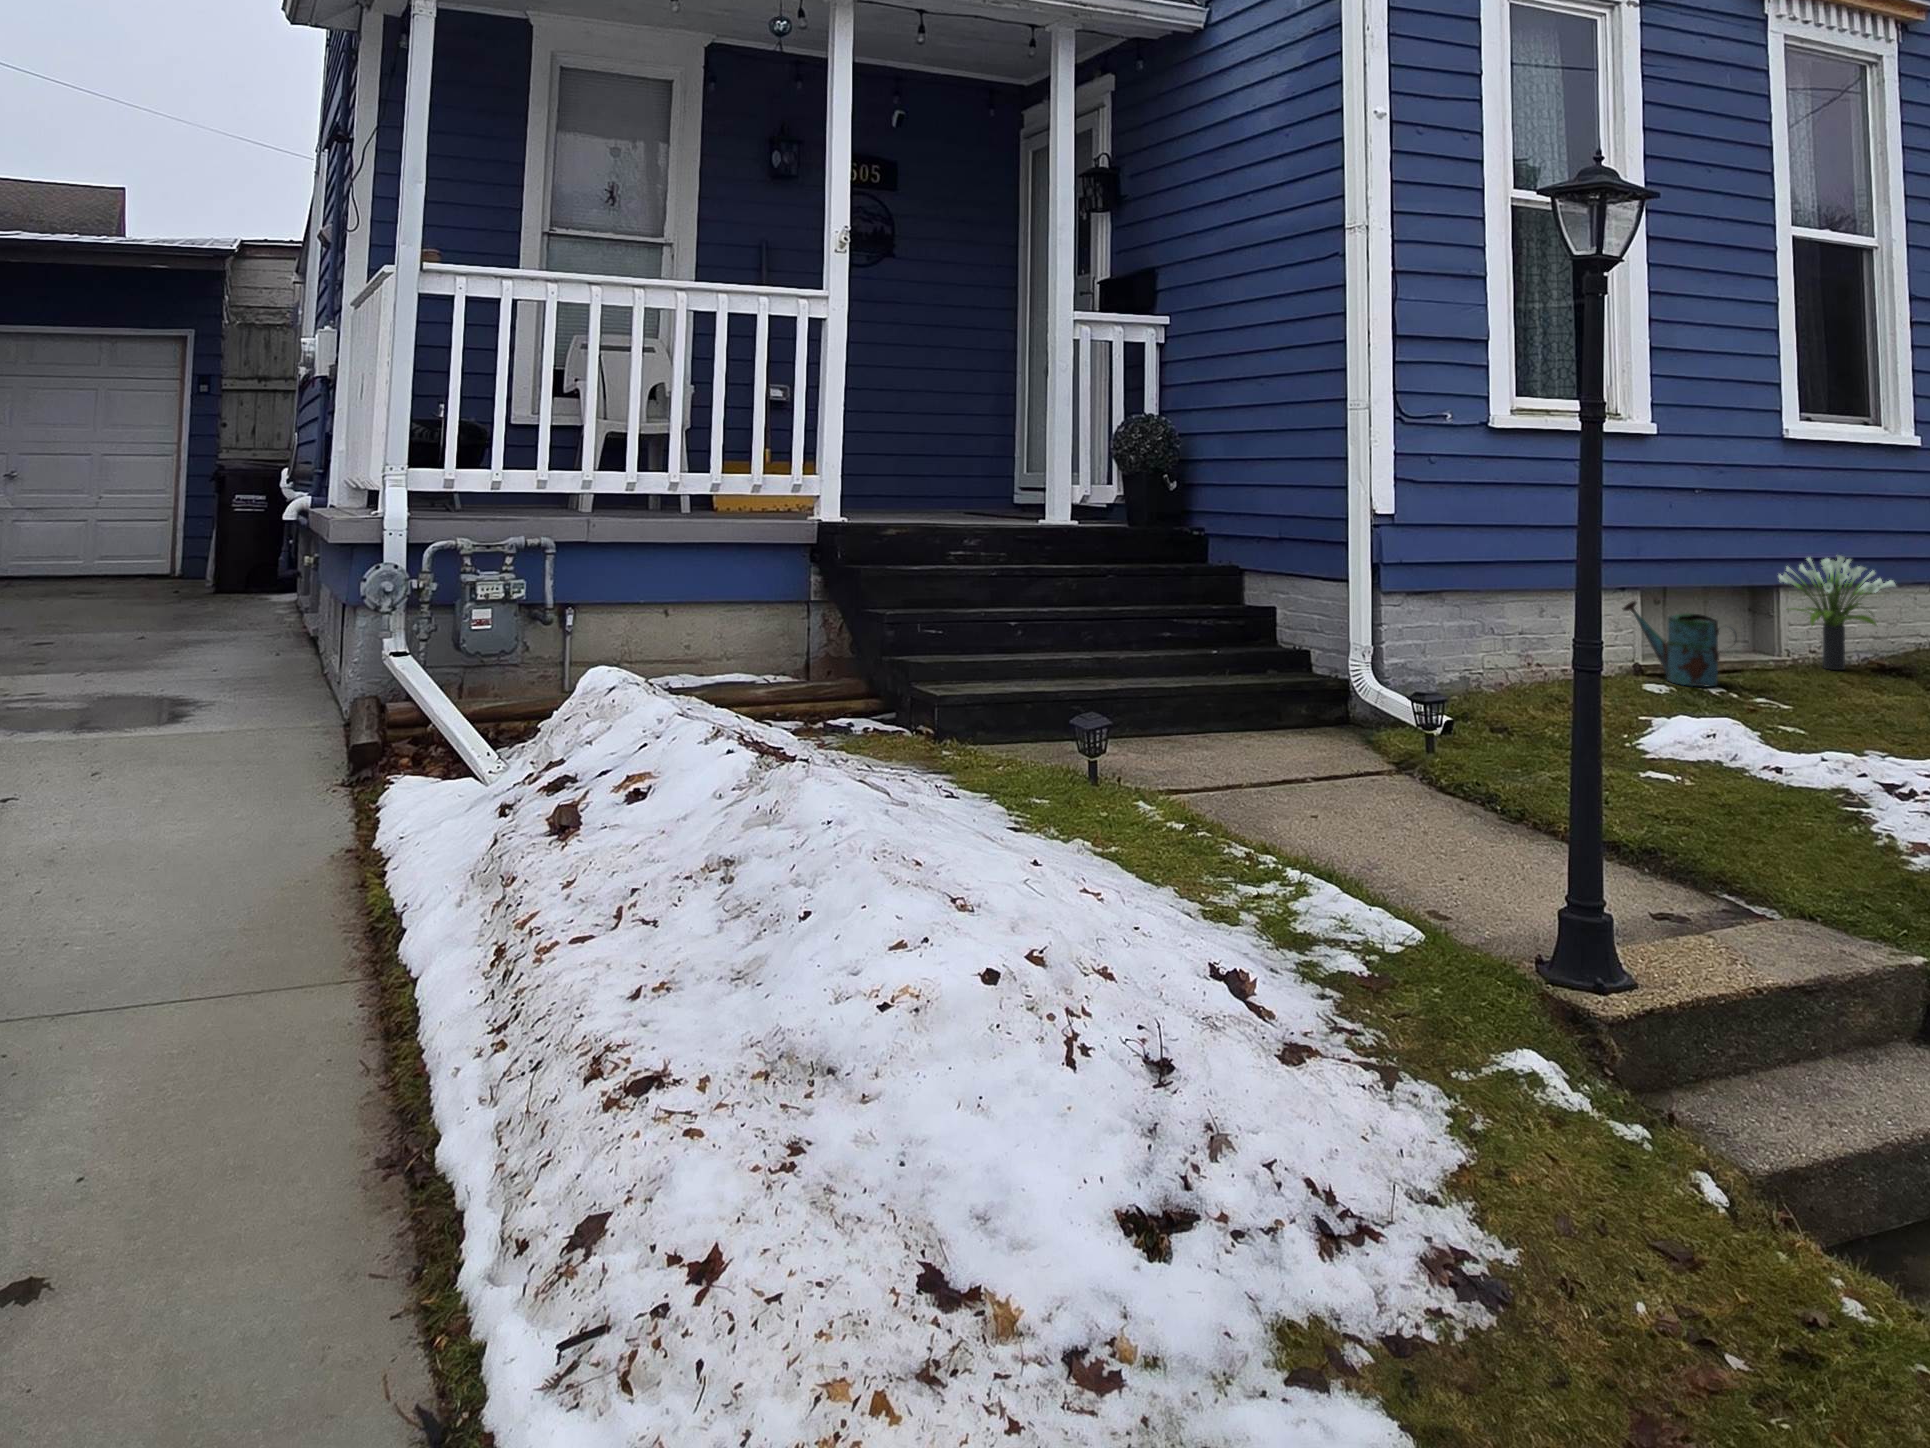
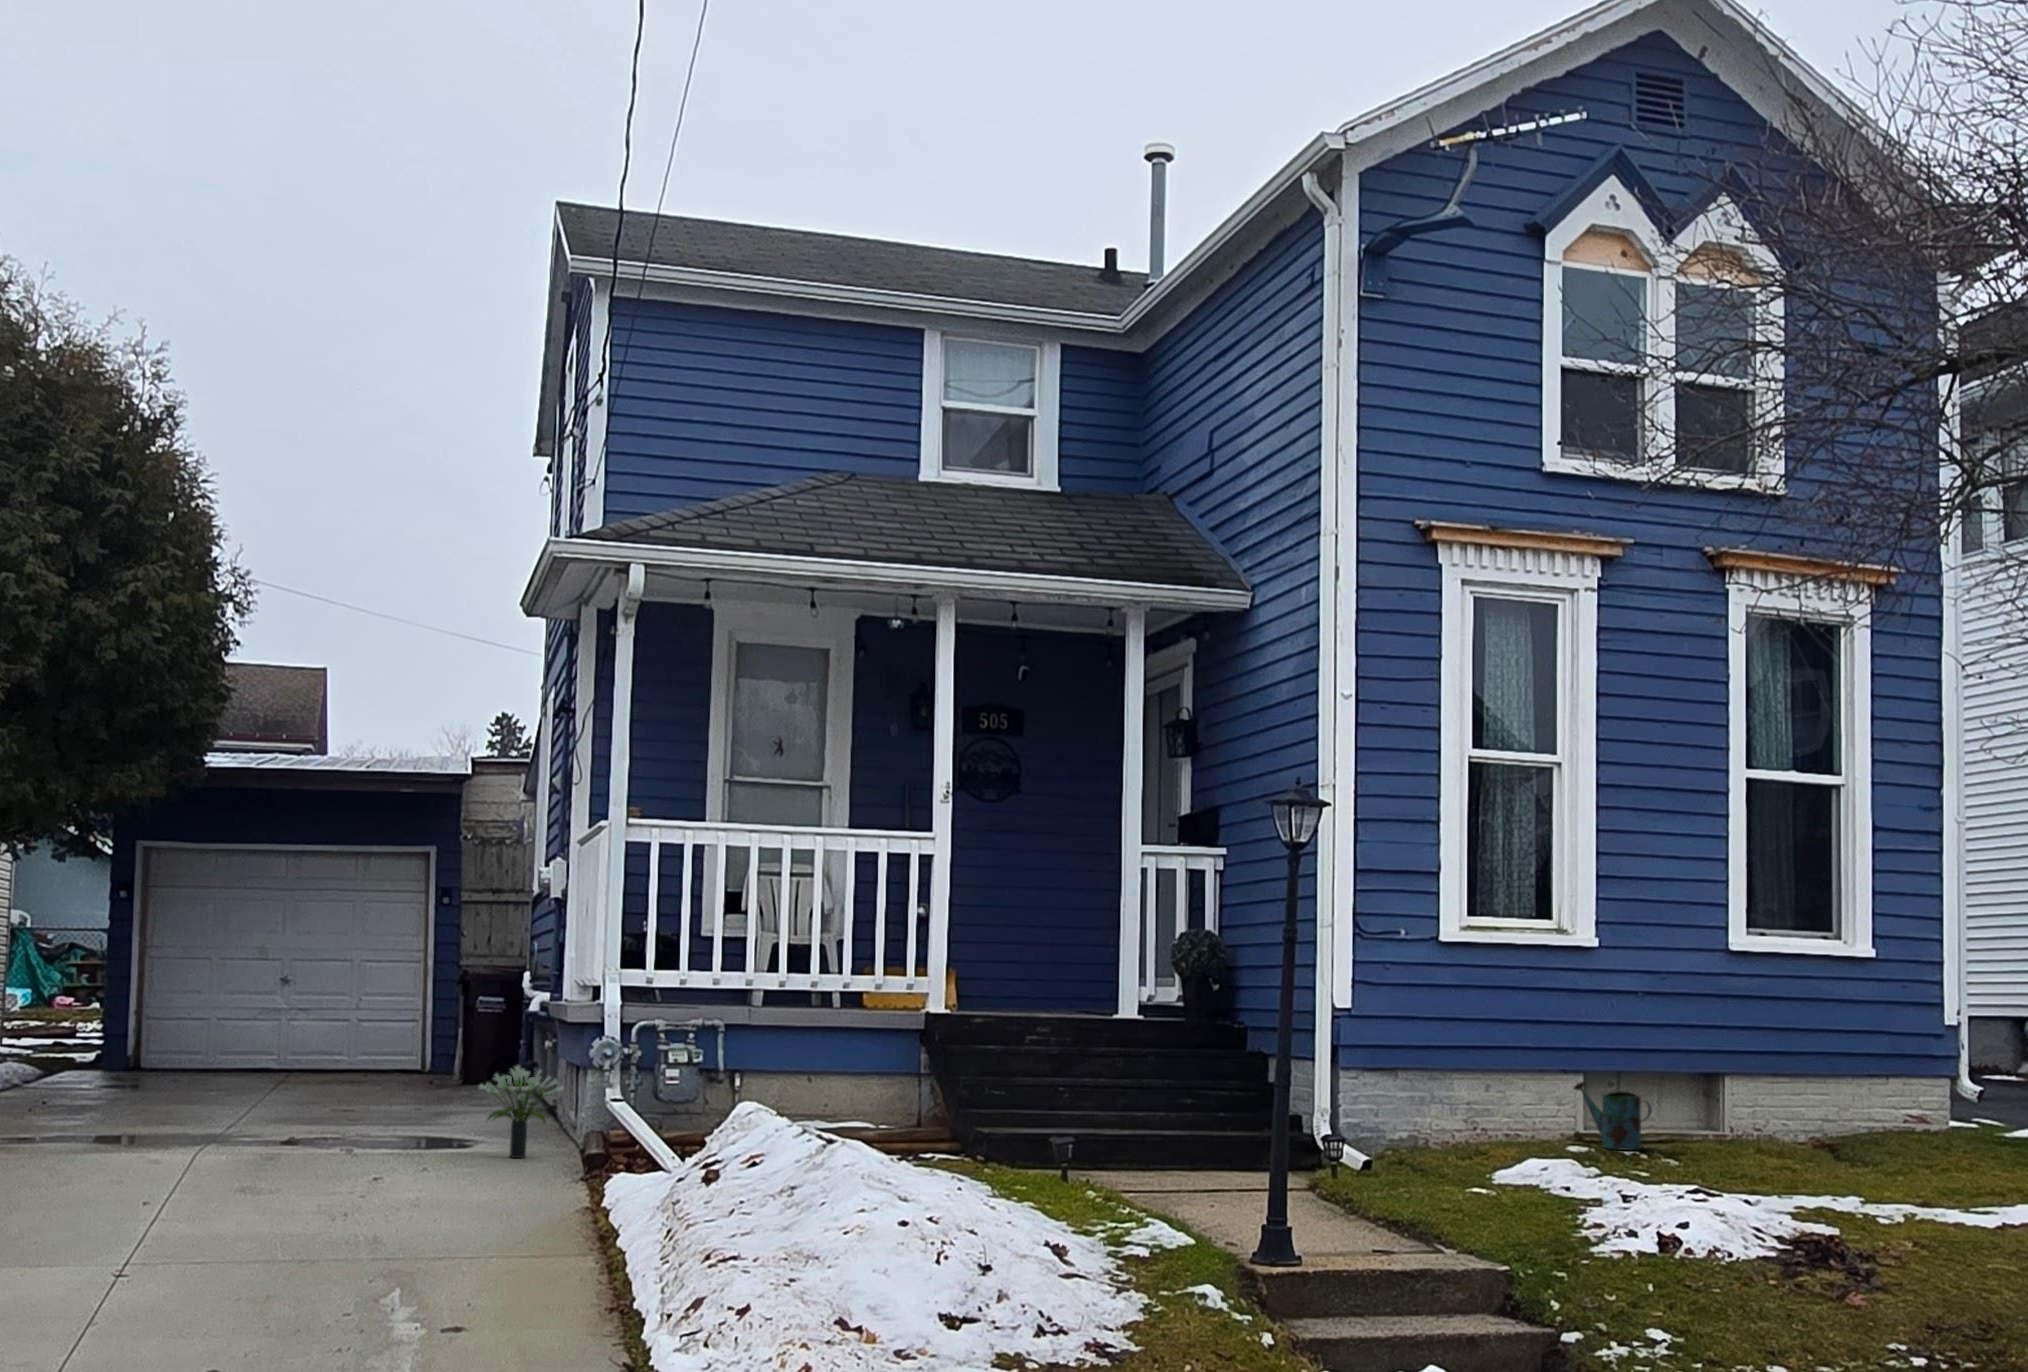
potted plant: present [1779,555,1896,670] -> present [478,1066,564,1158]

